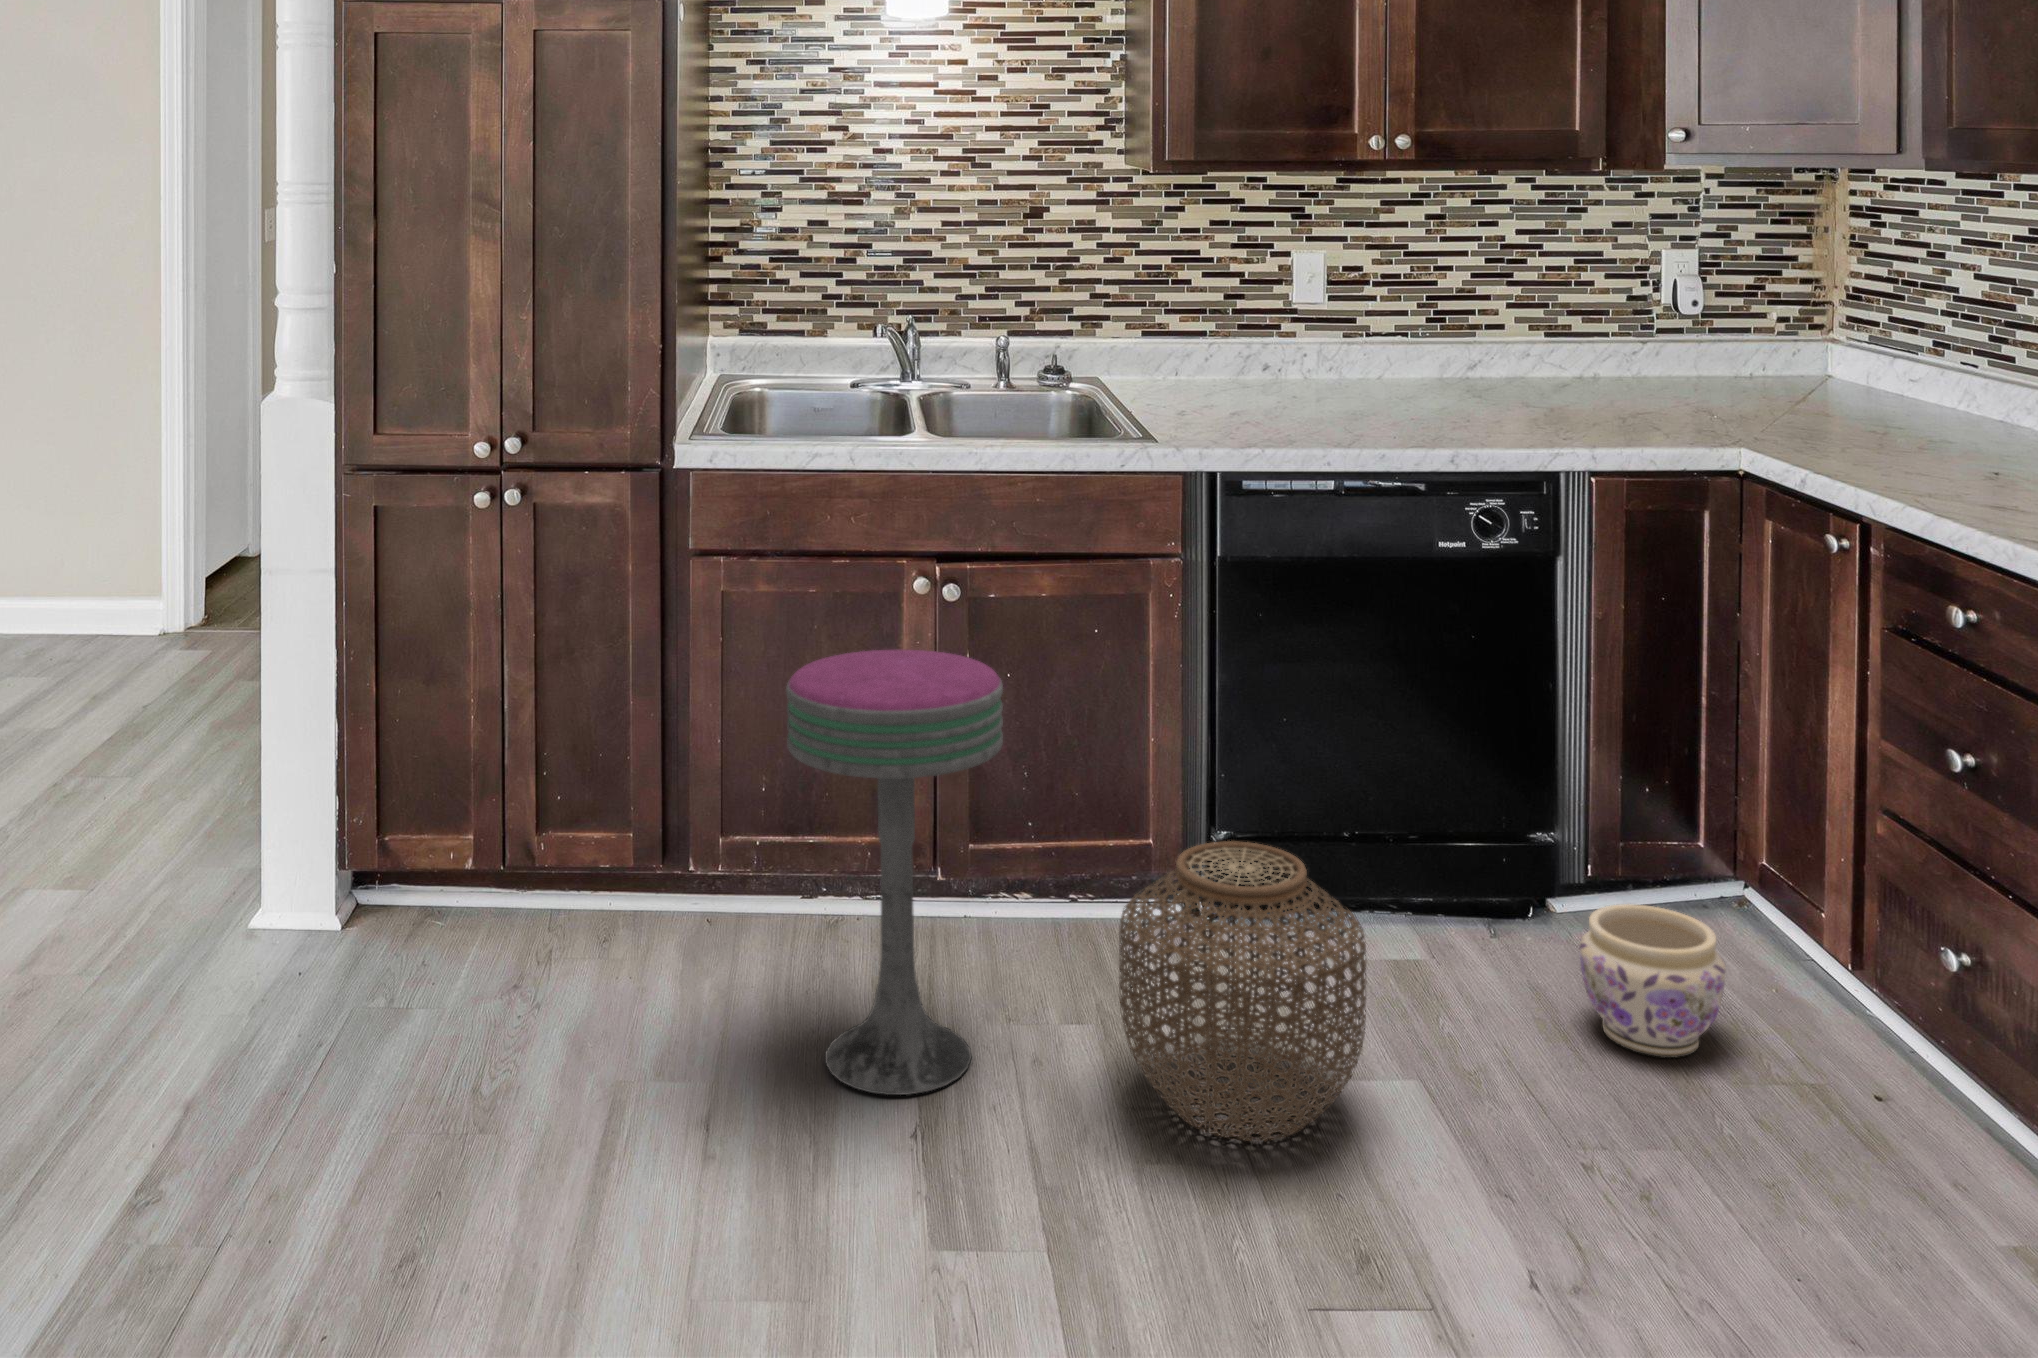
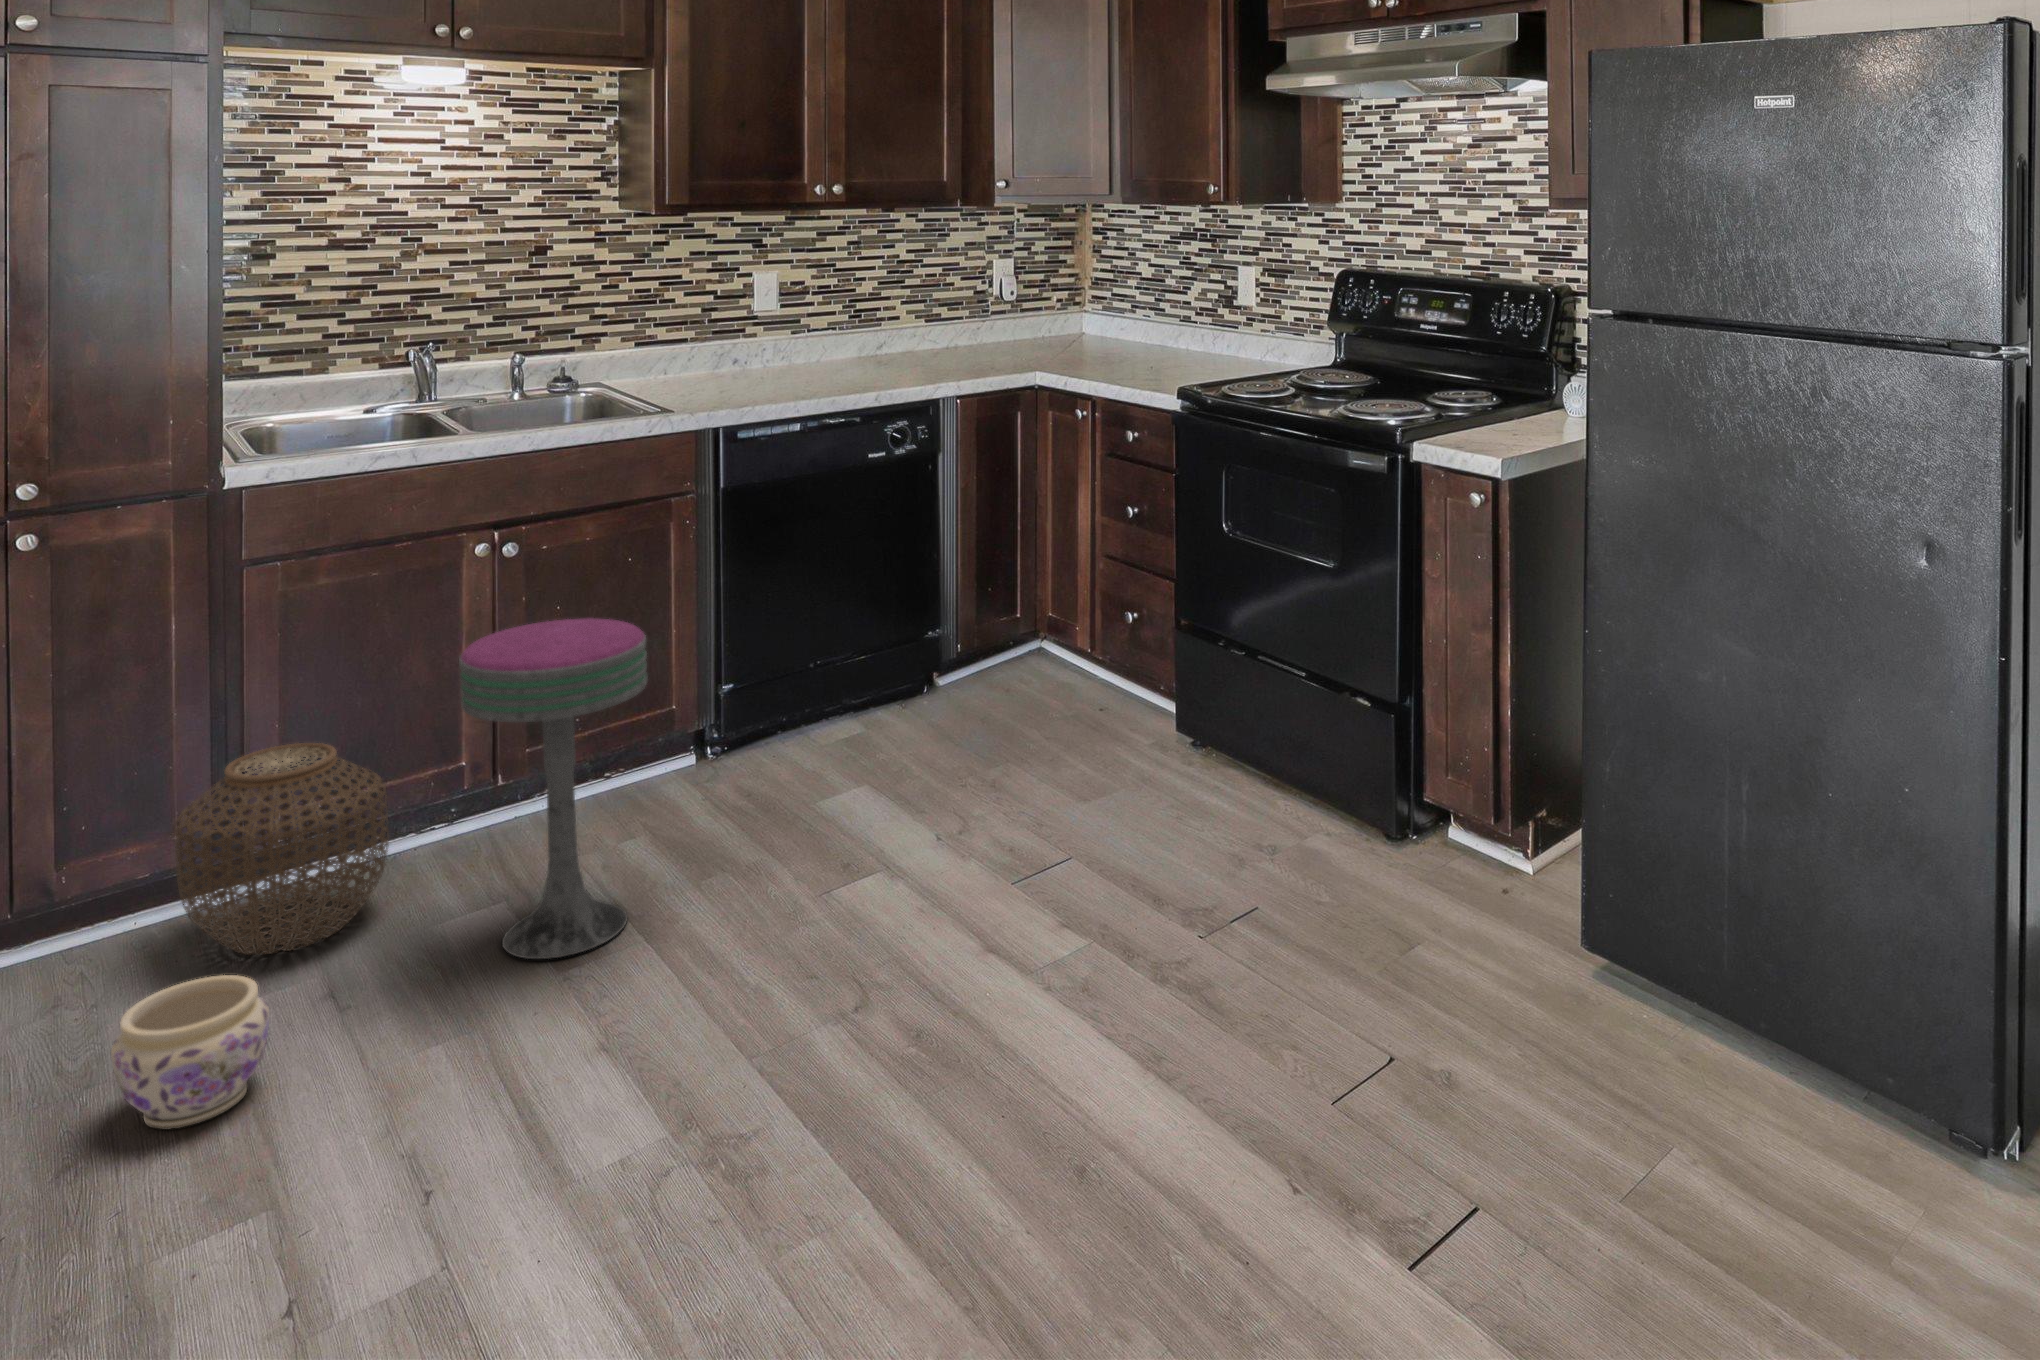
woven basket: present [1119,841,1366,1141] -> present [174,743,389,955]
planter: present [1579,904,1726,1058] -> present [111,975,269,1130]

